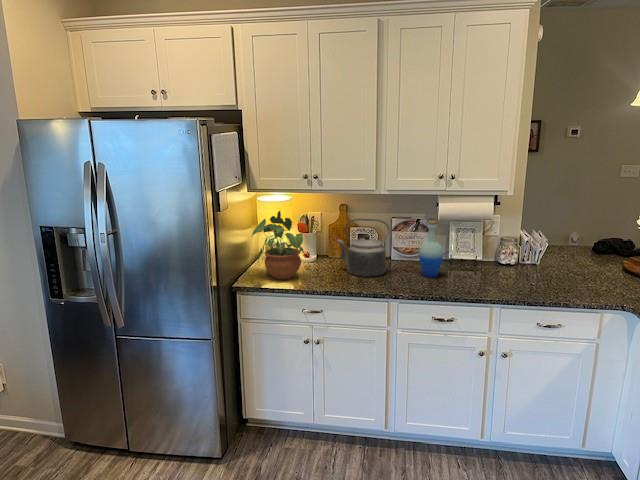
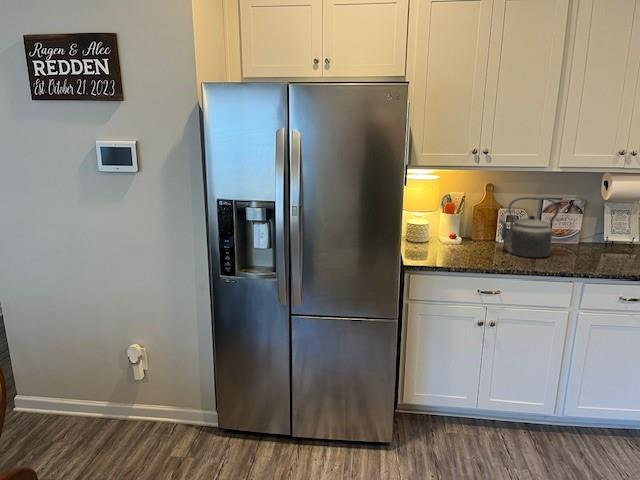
potted plant: present [252,211,304,280] -> none [419,187,481,260]
bottle: present [419,221,444,277] -> none [587,200,616,259]

